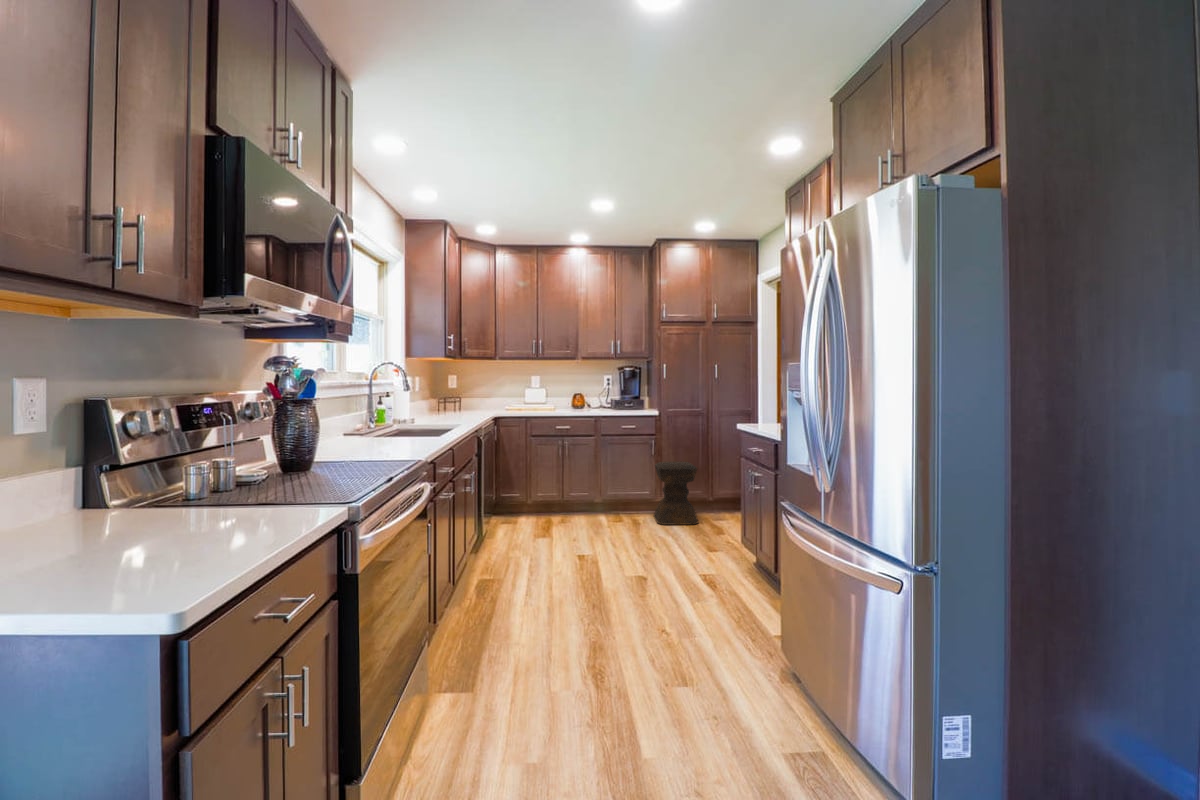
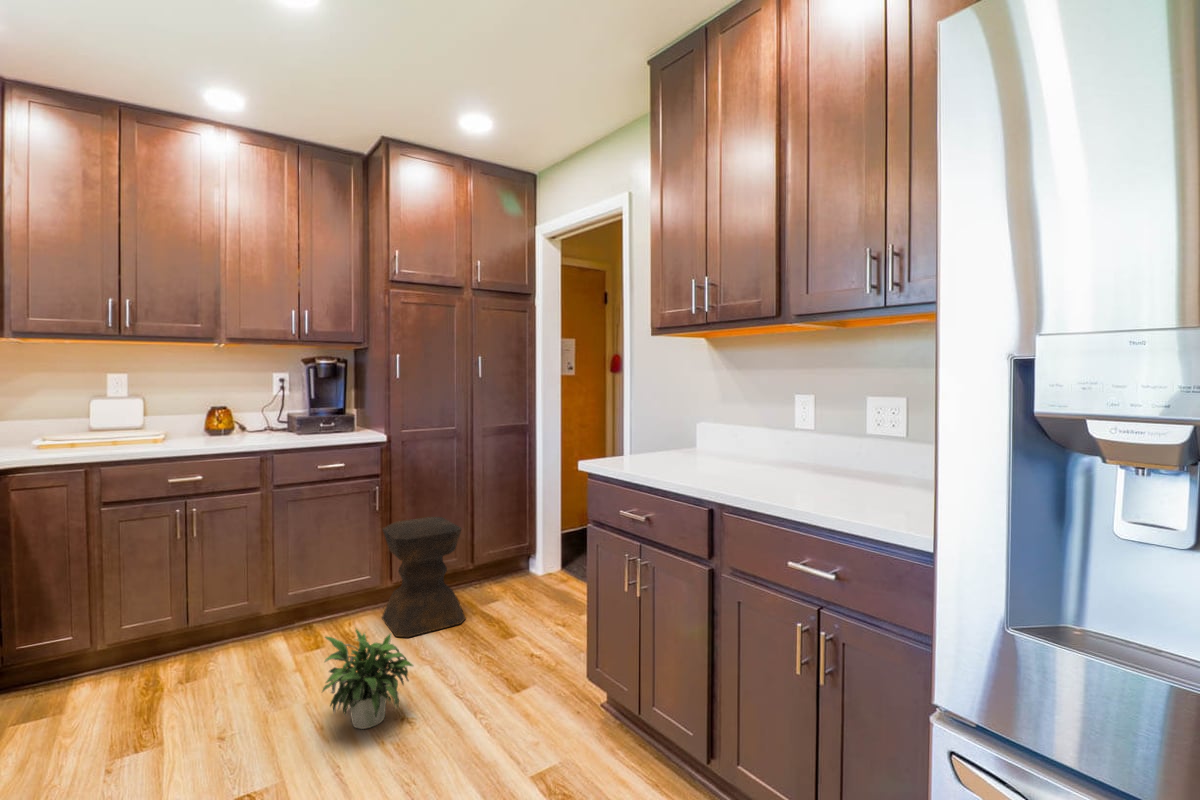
potted plant: none [615,503,657,549] -> present [322,629,413,729]

